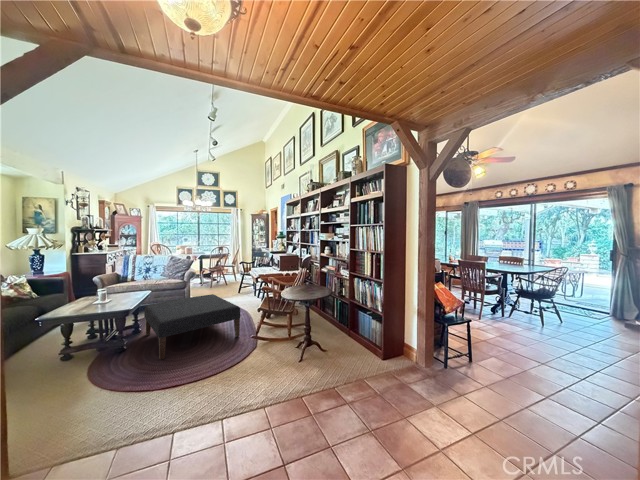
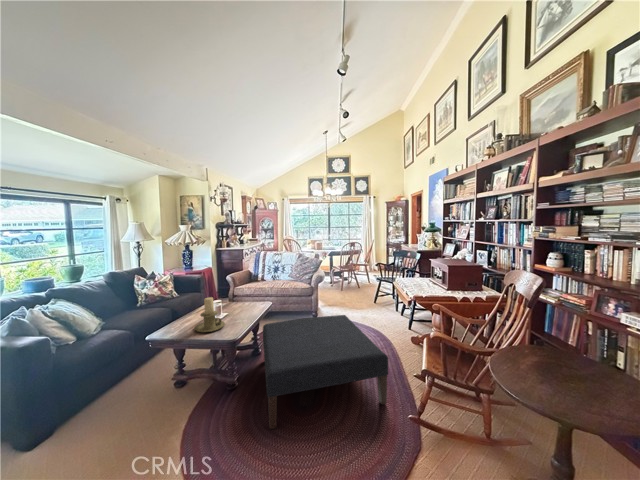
candle holder: none [84,284,114,310] -> present [194,297,225,332]

